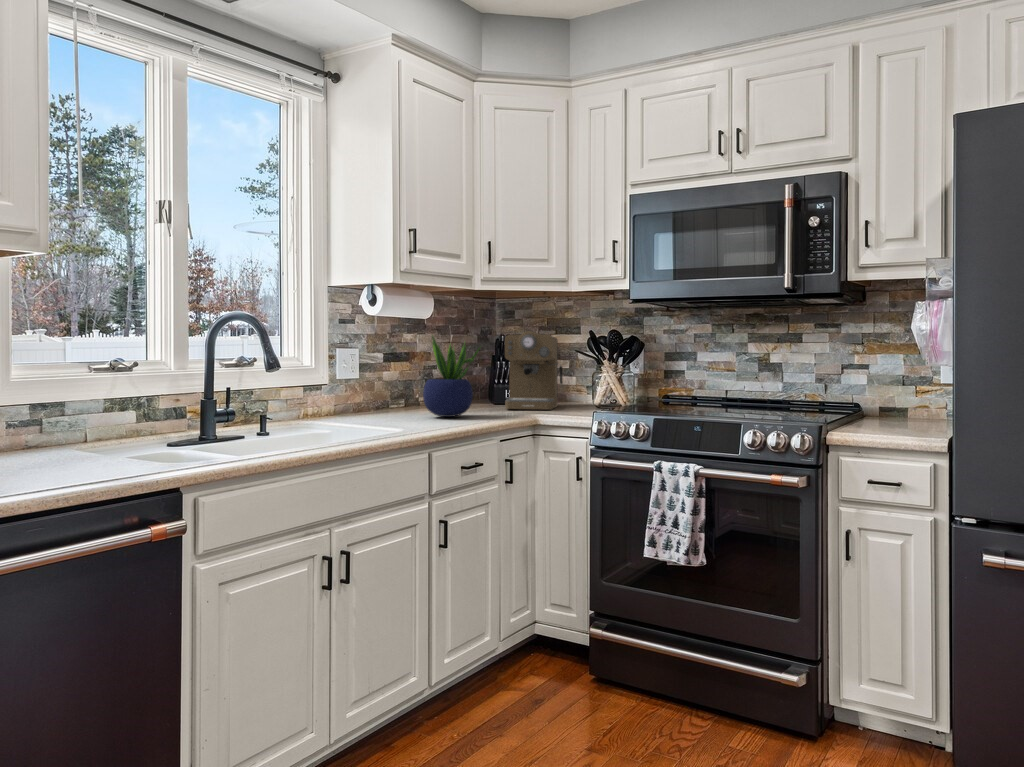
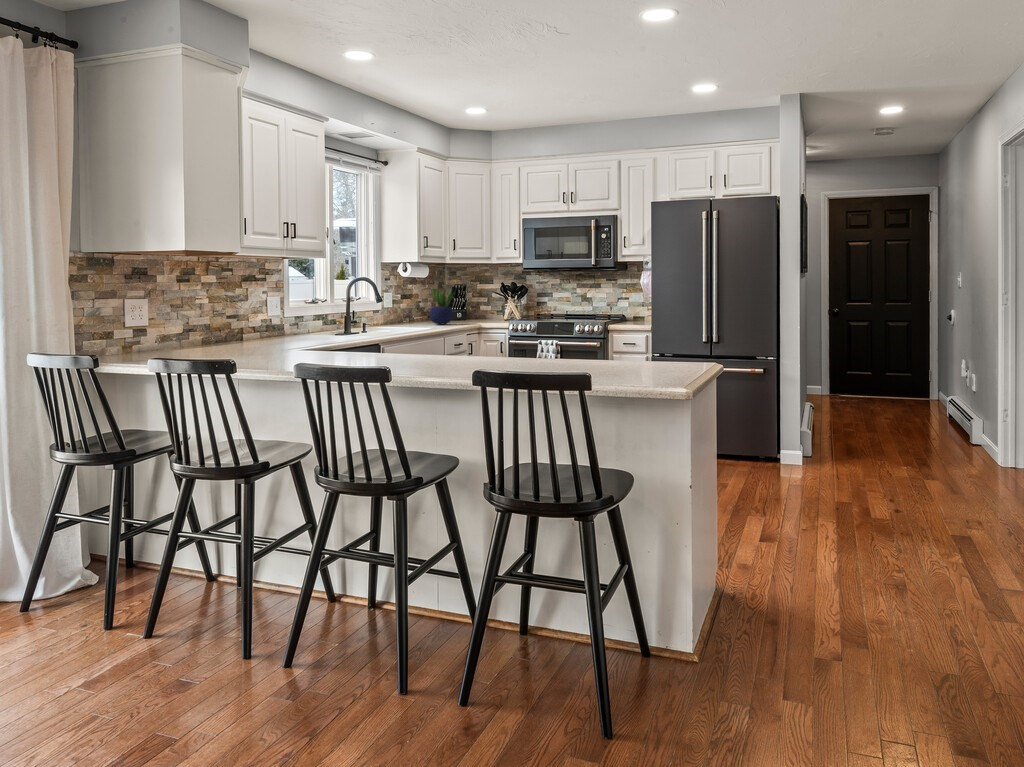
coffee maker: present [505,331,562,409] -> none [462,283,490,322]

